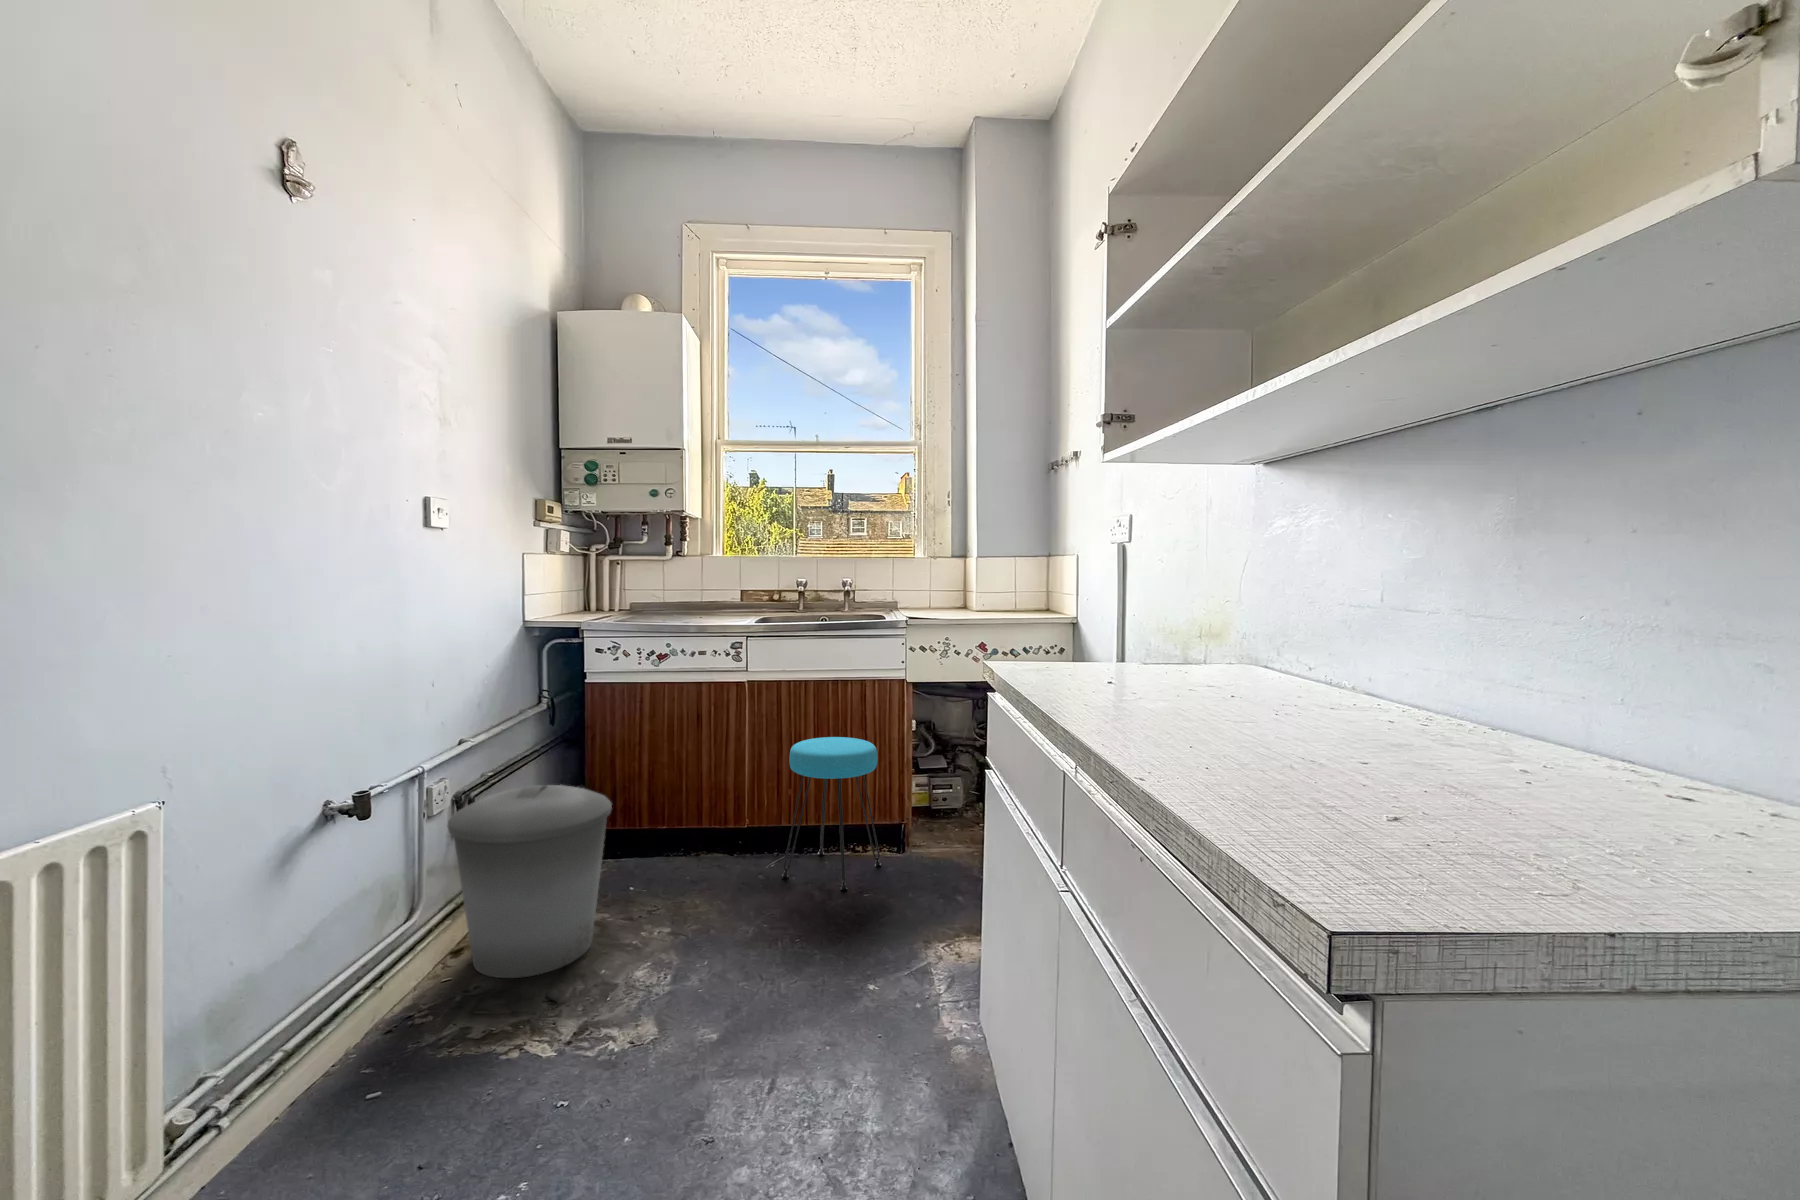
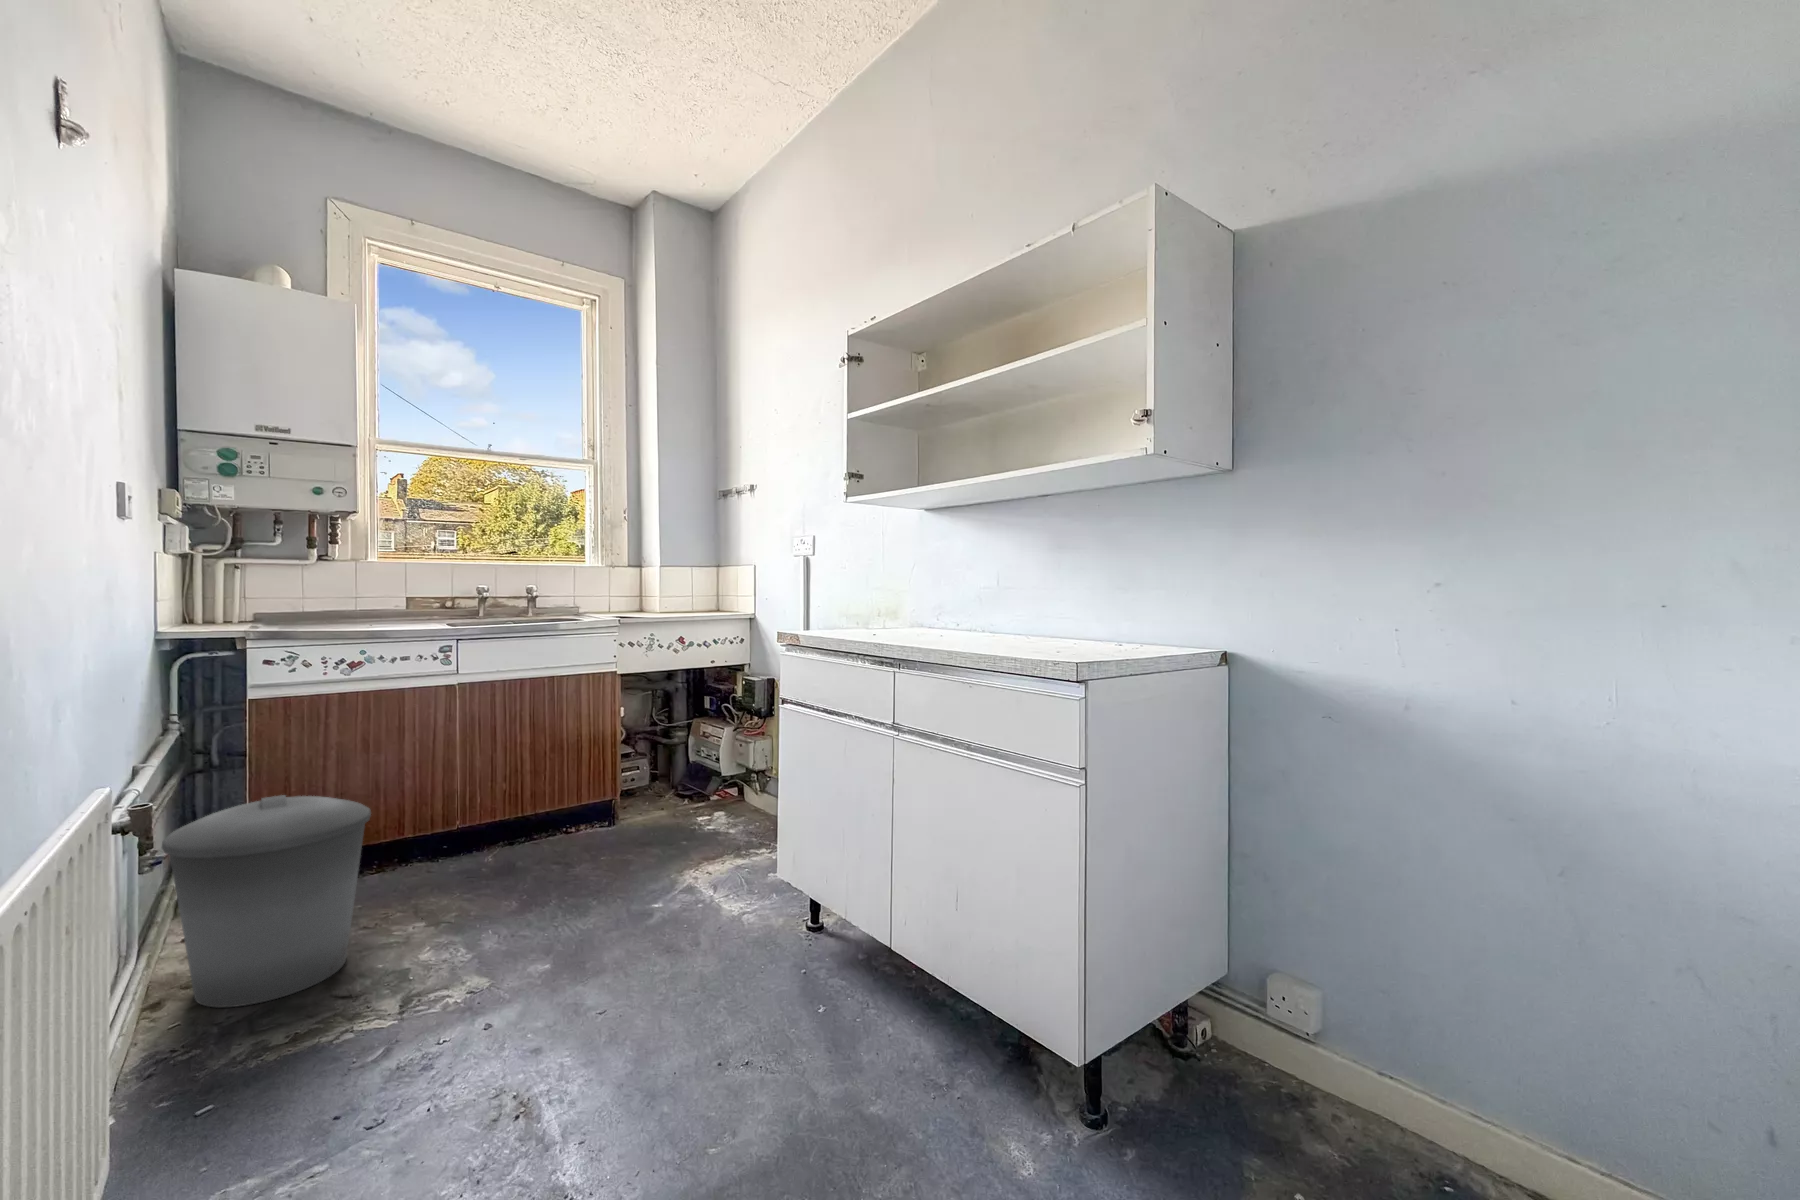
stool: present [782,737,881,890] -> none [514,728,606,865]

